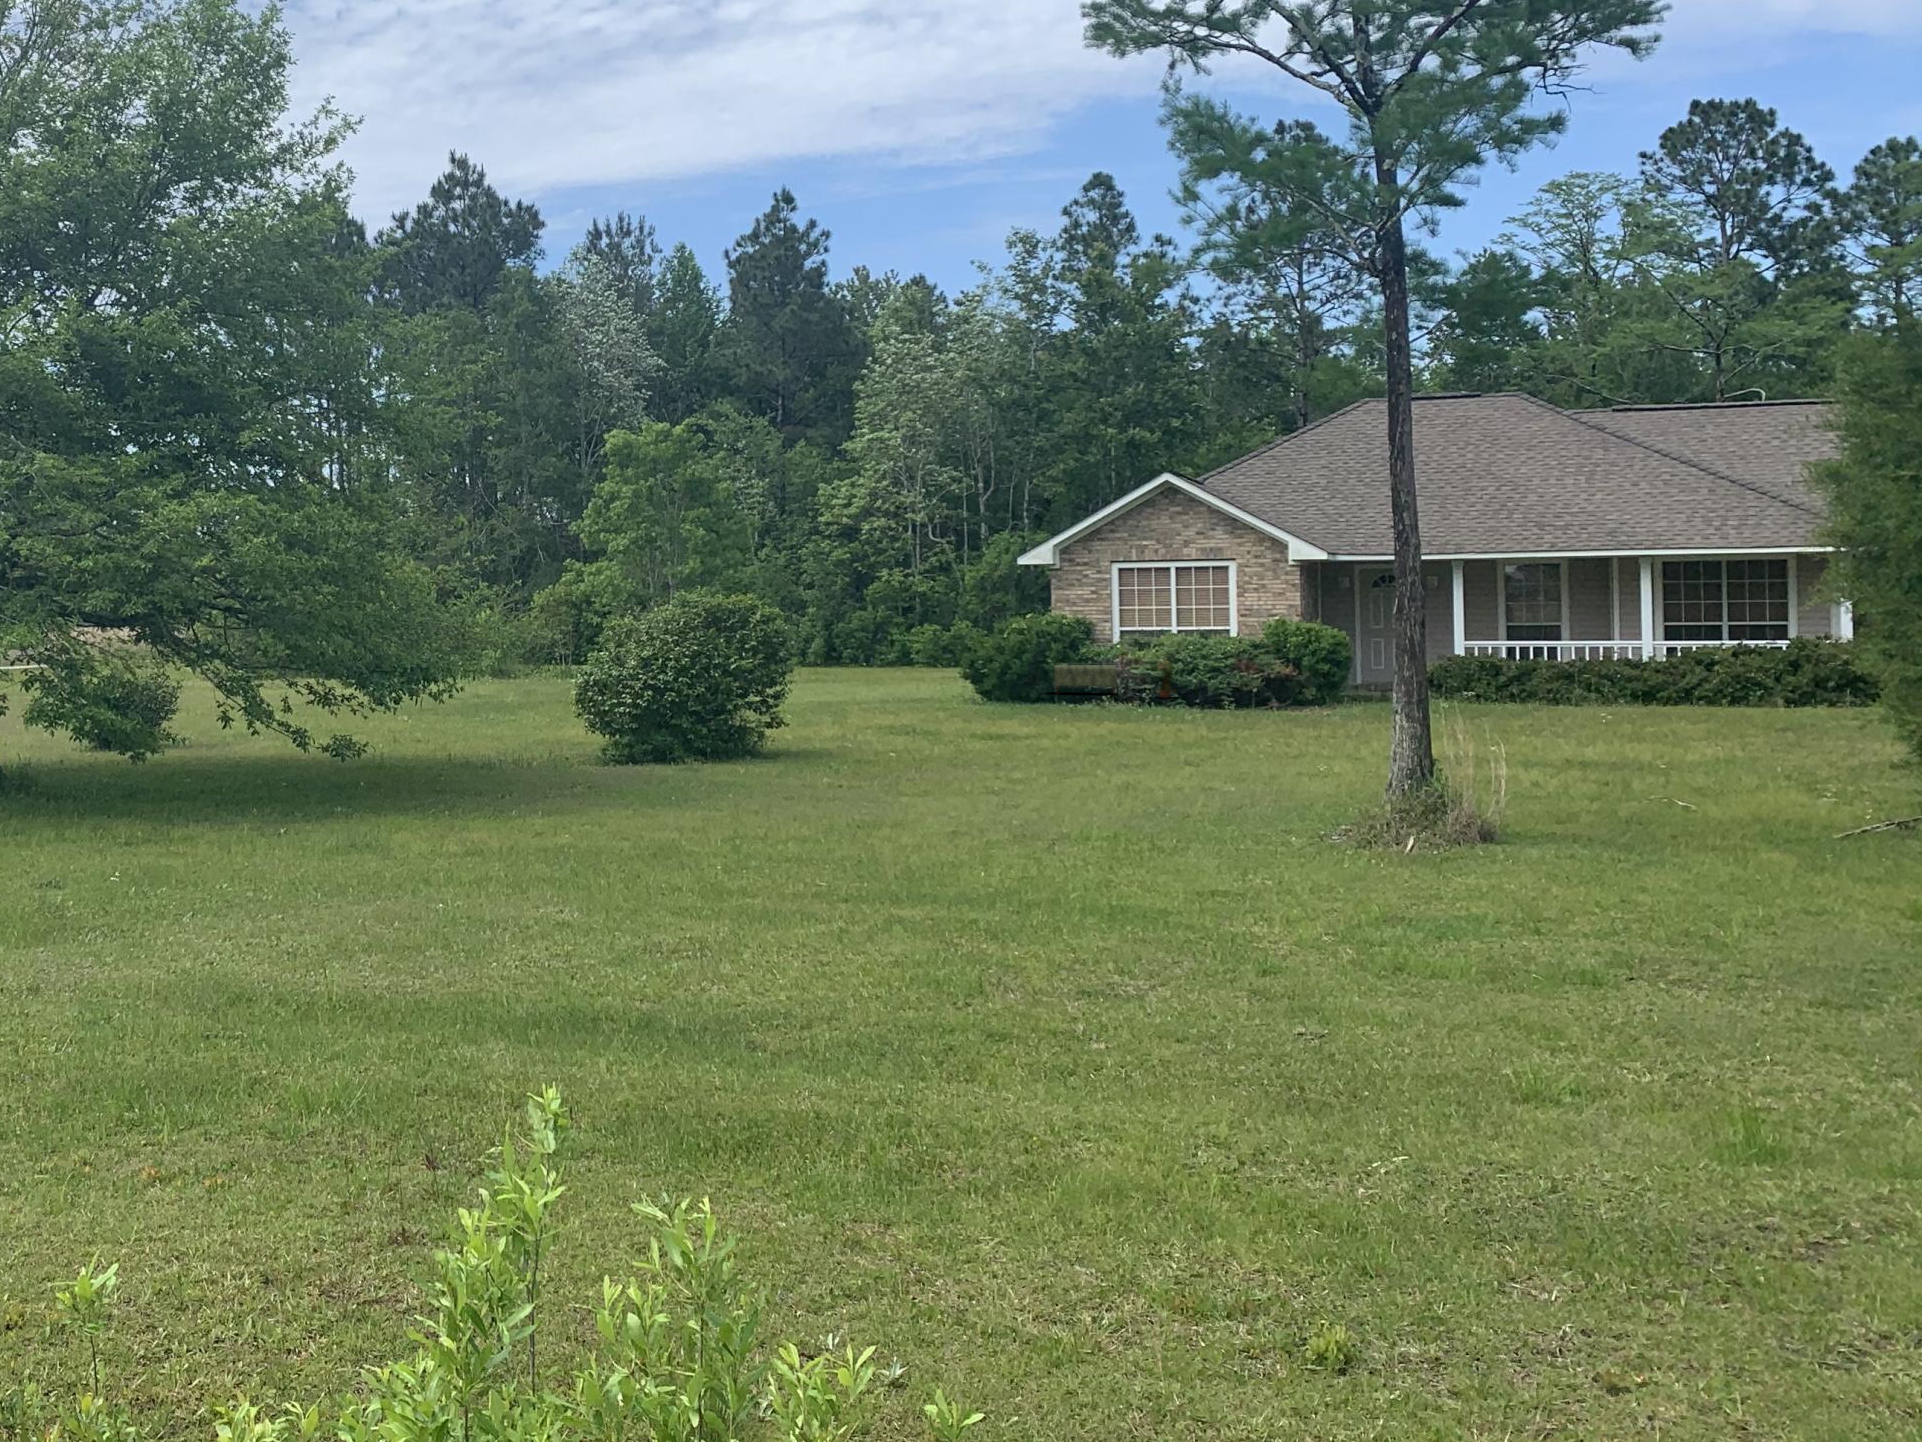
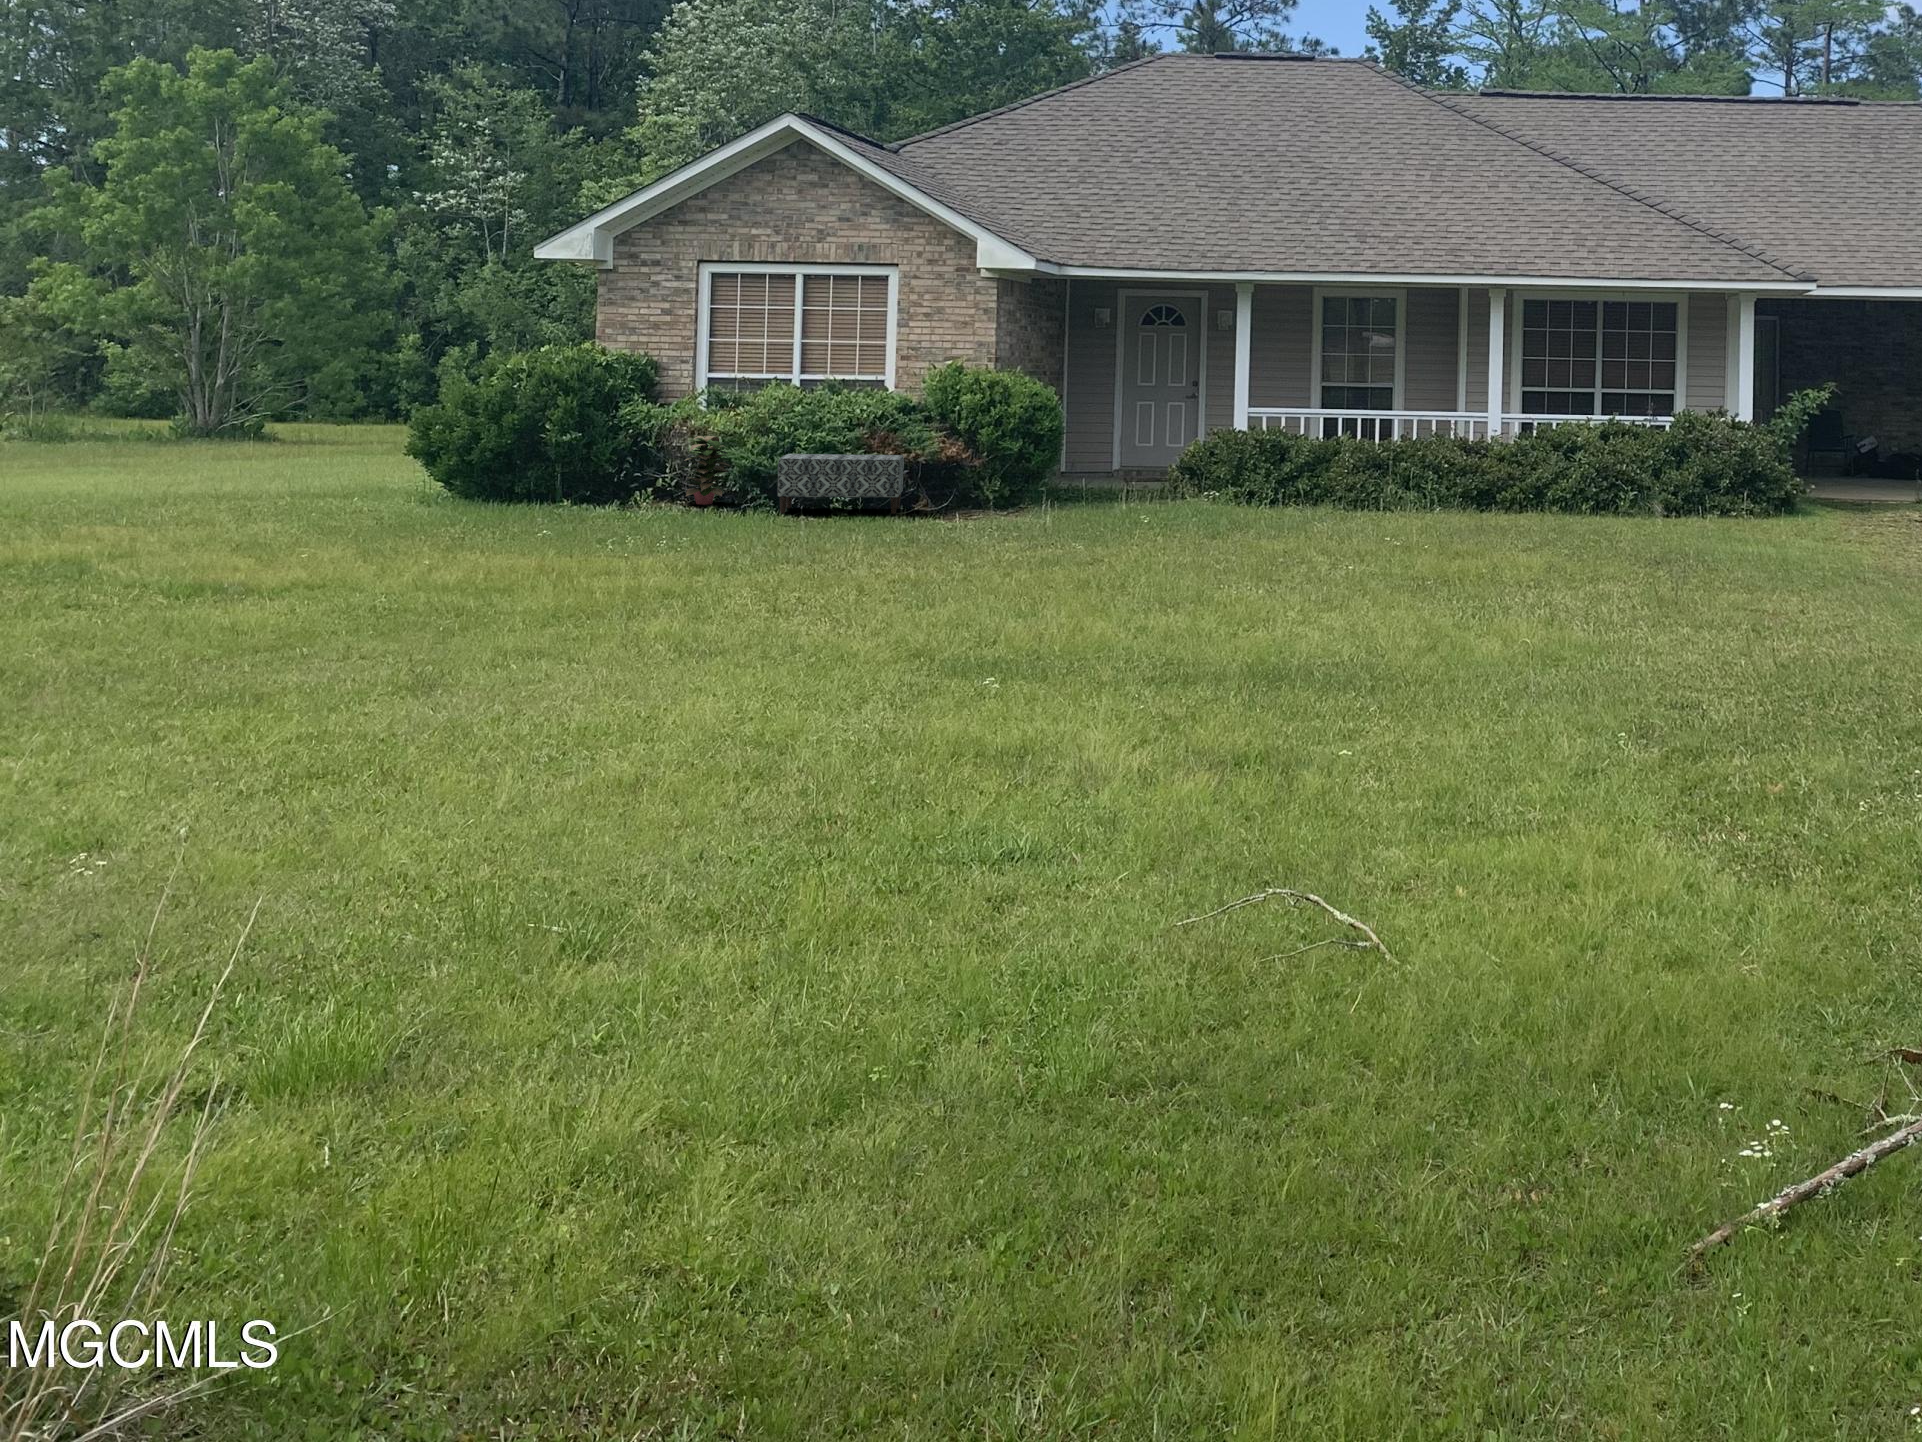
bench: present [1054,665,1117,694] -> present [778,454,904,514]

